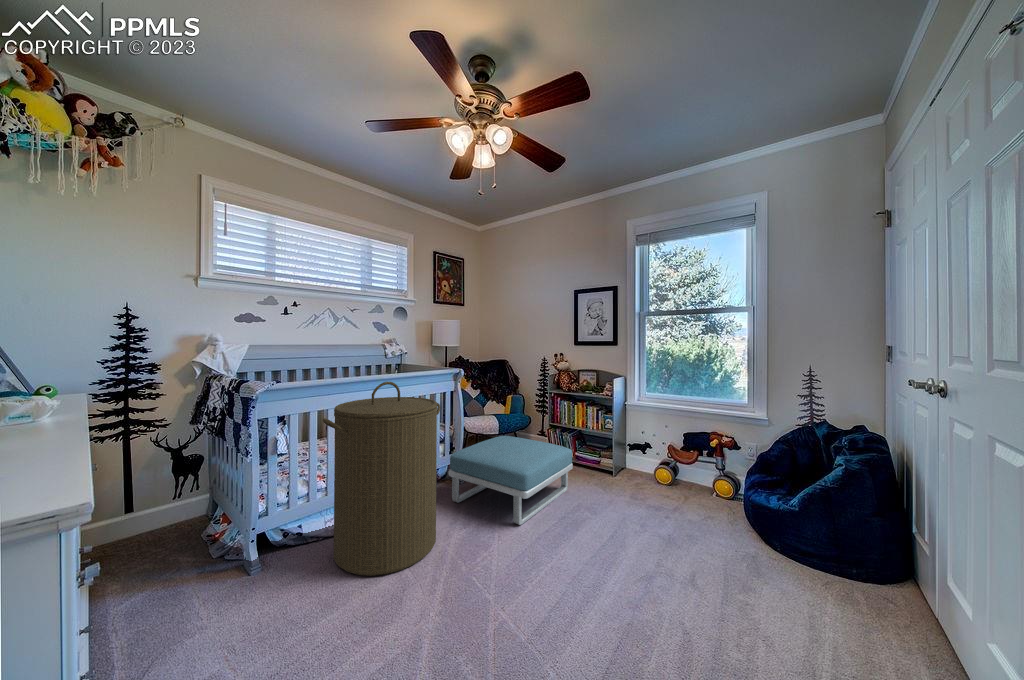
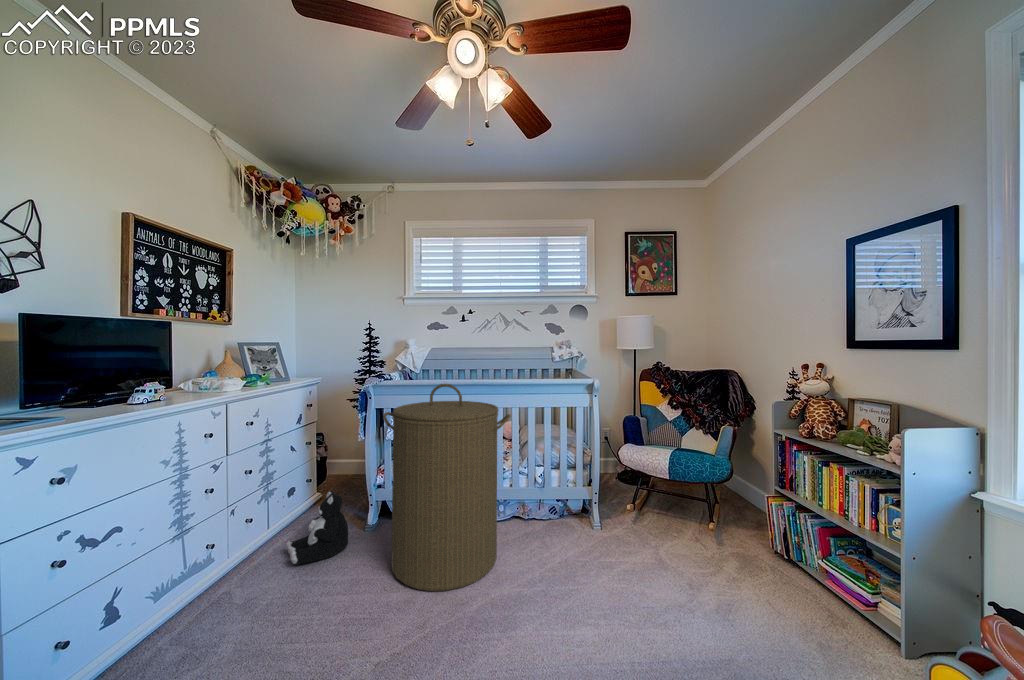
footstool: present [449,436,573,525] -> none [555,482,746,623]
plush toy: none [179,533,267,637] -> present [286,491,348,564]

